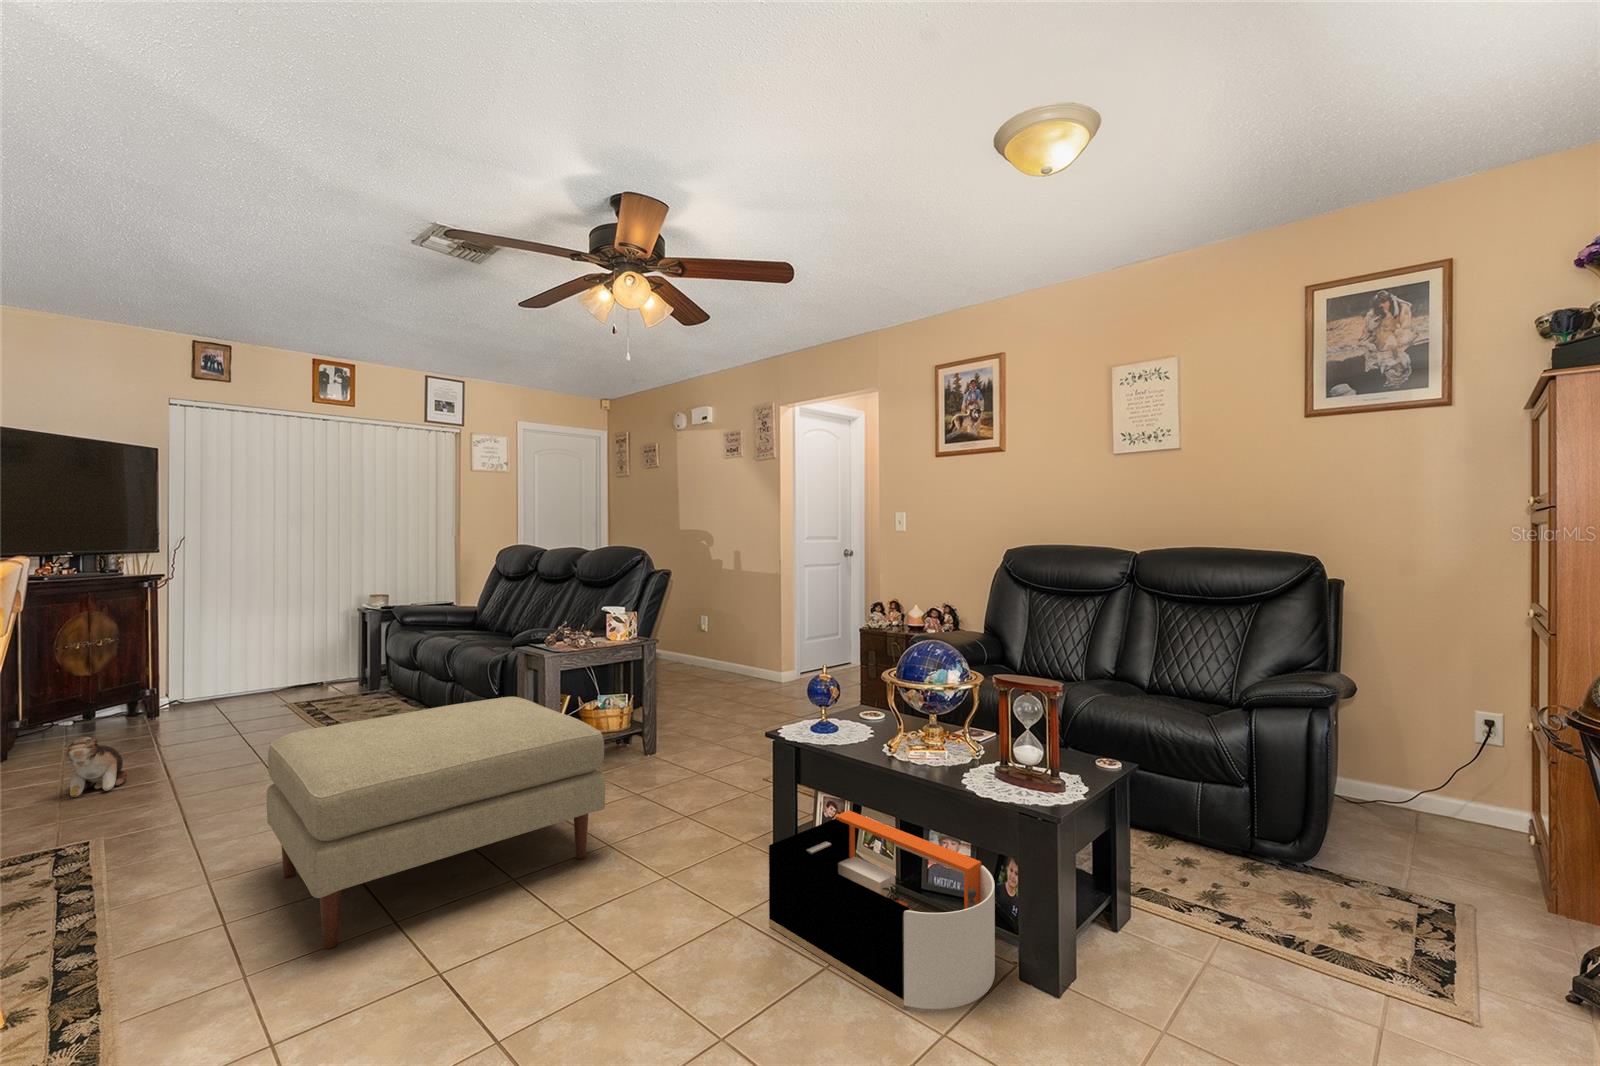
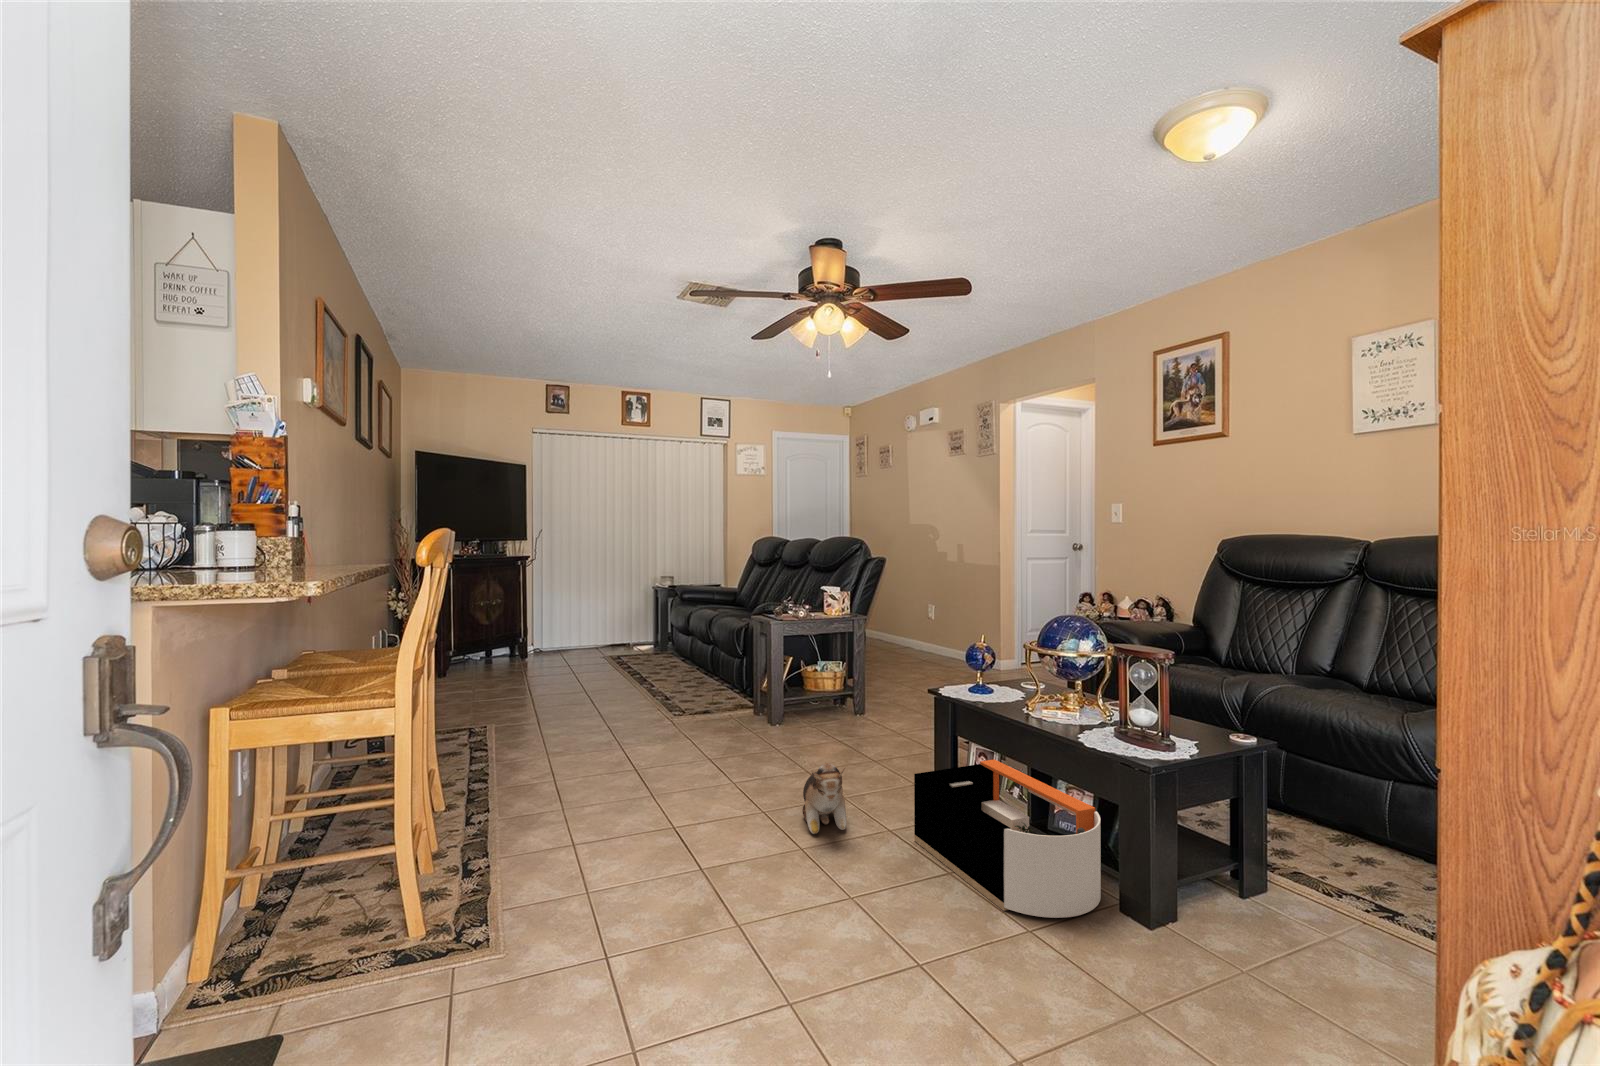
ottoman: present [267,697,605,949] -> none [581,650,802,803]
plush toy: present [60,737,127,797] -> present [802,763,846,834]

